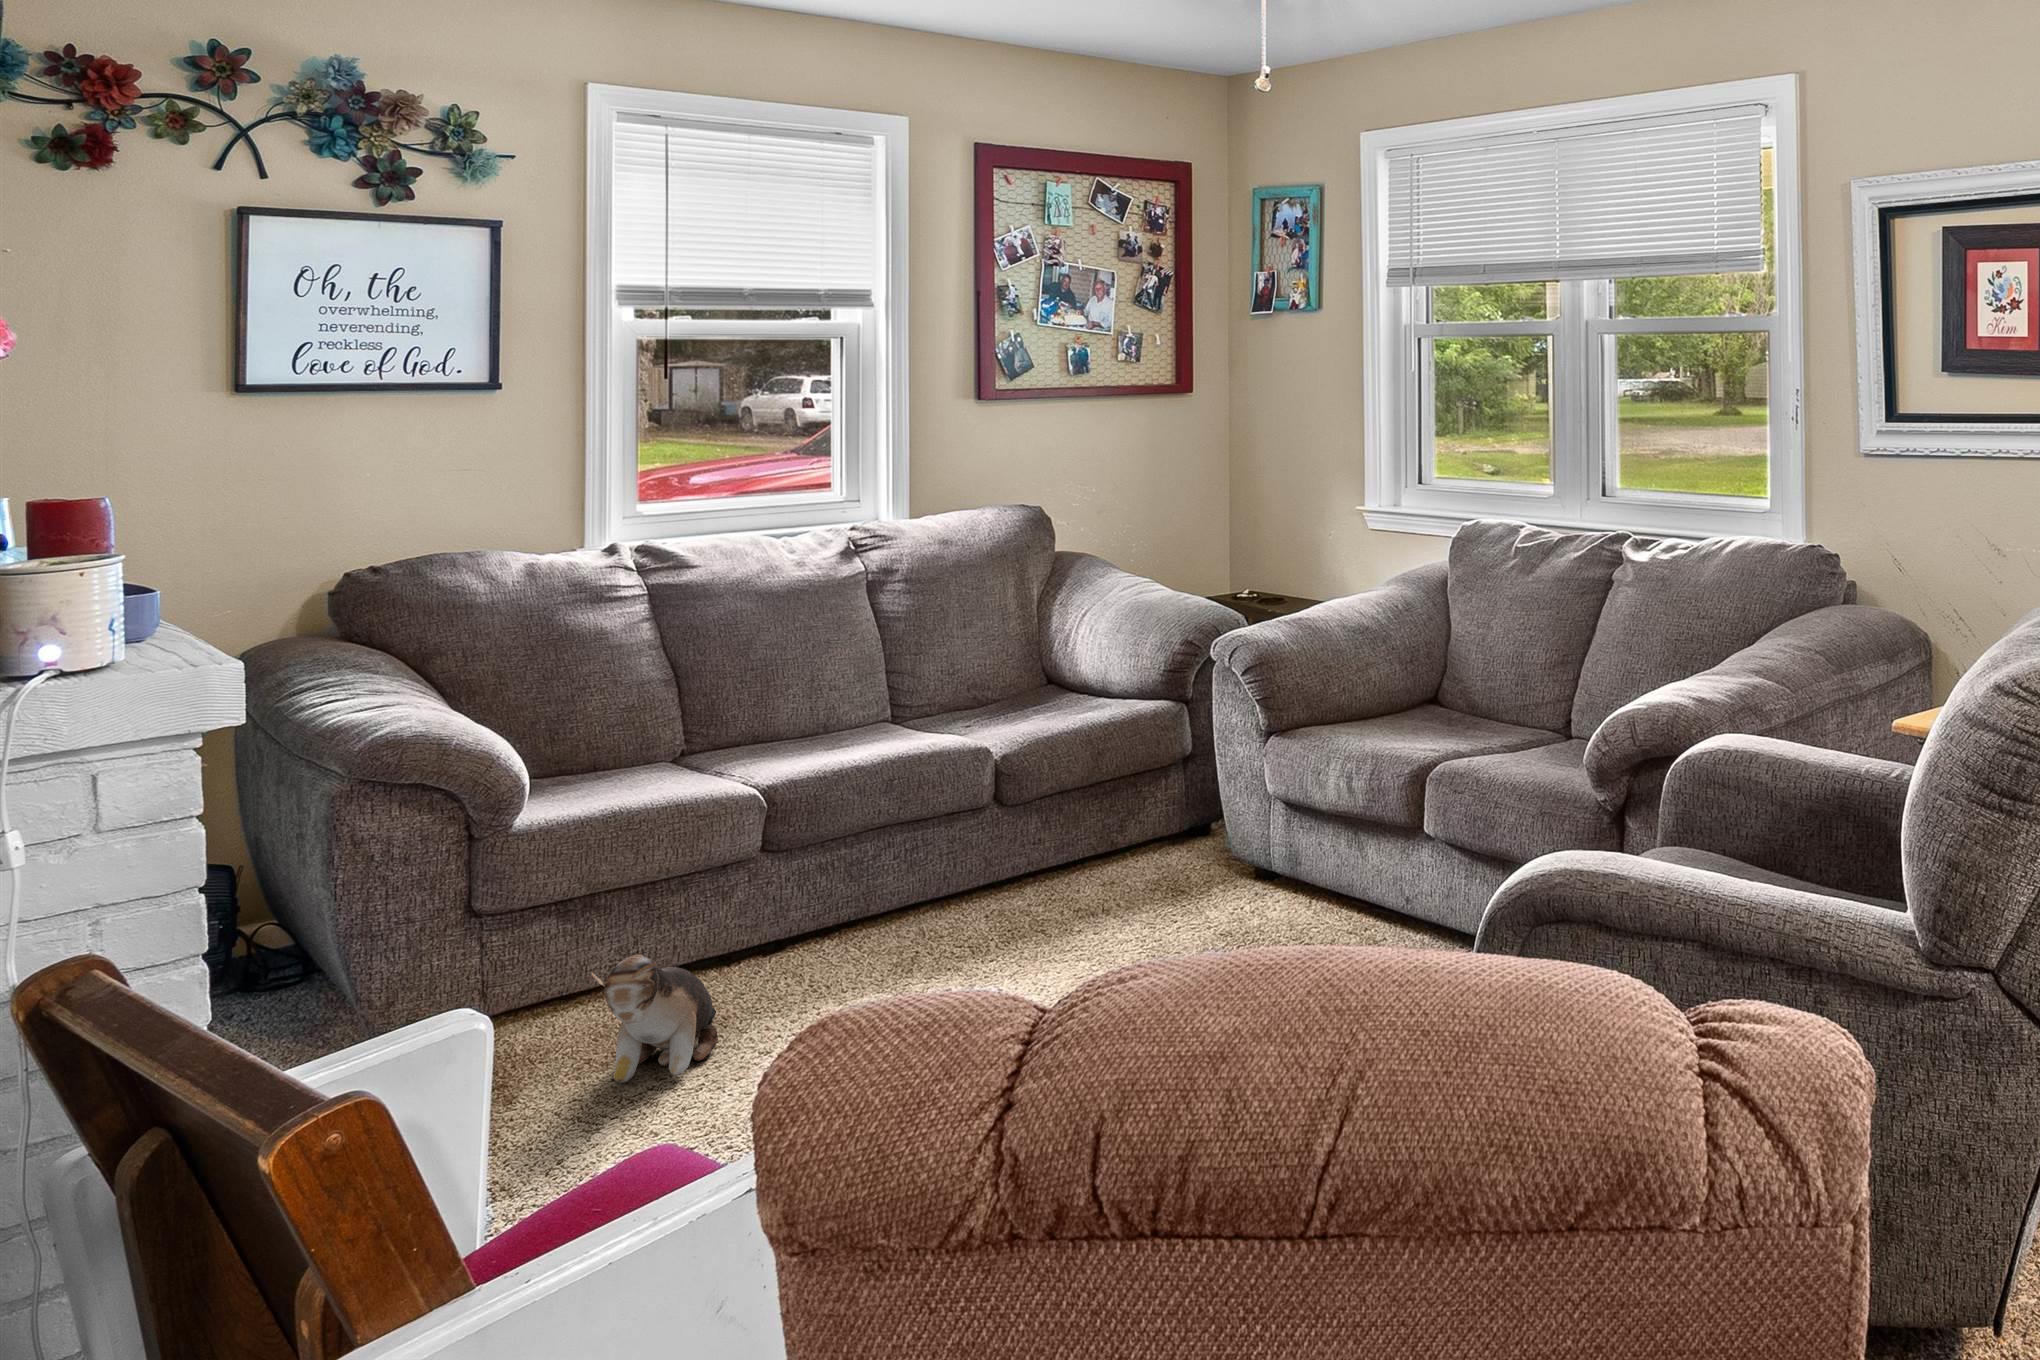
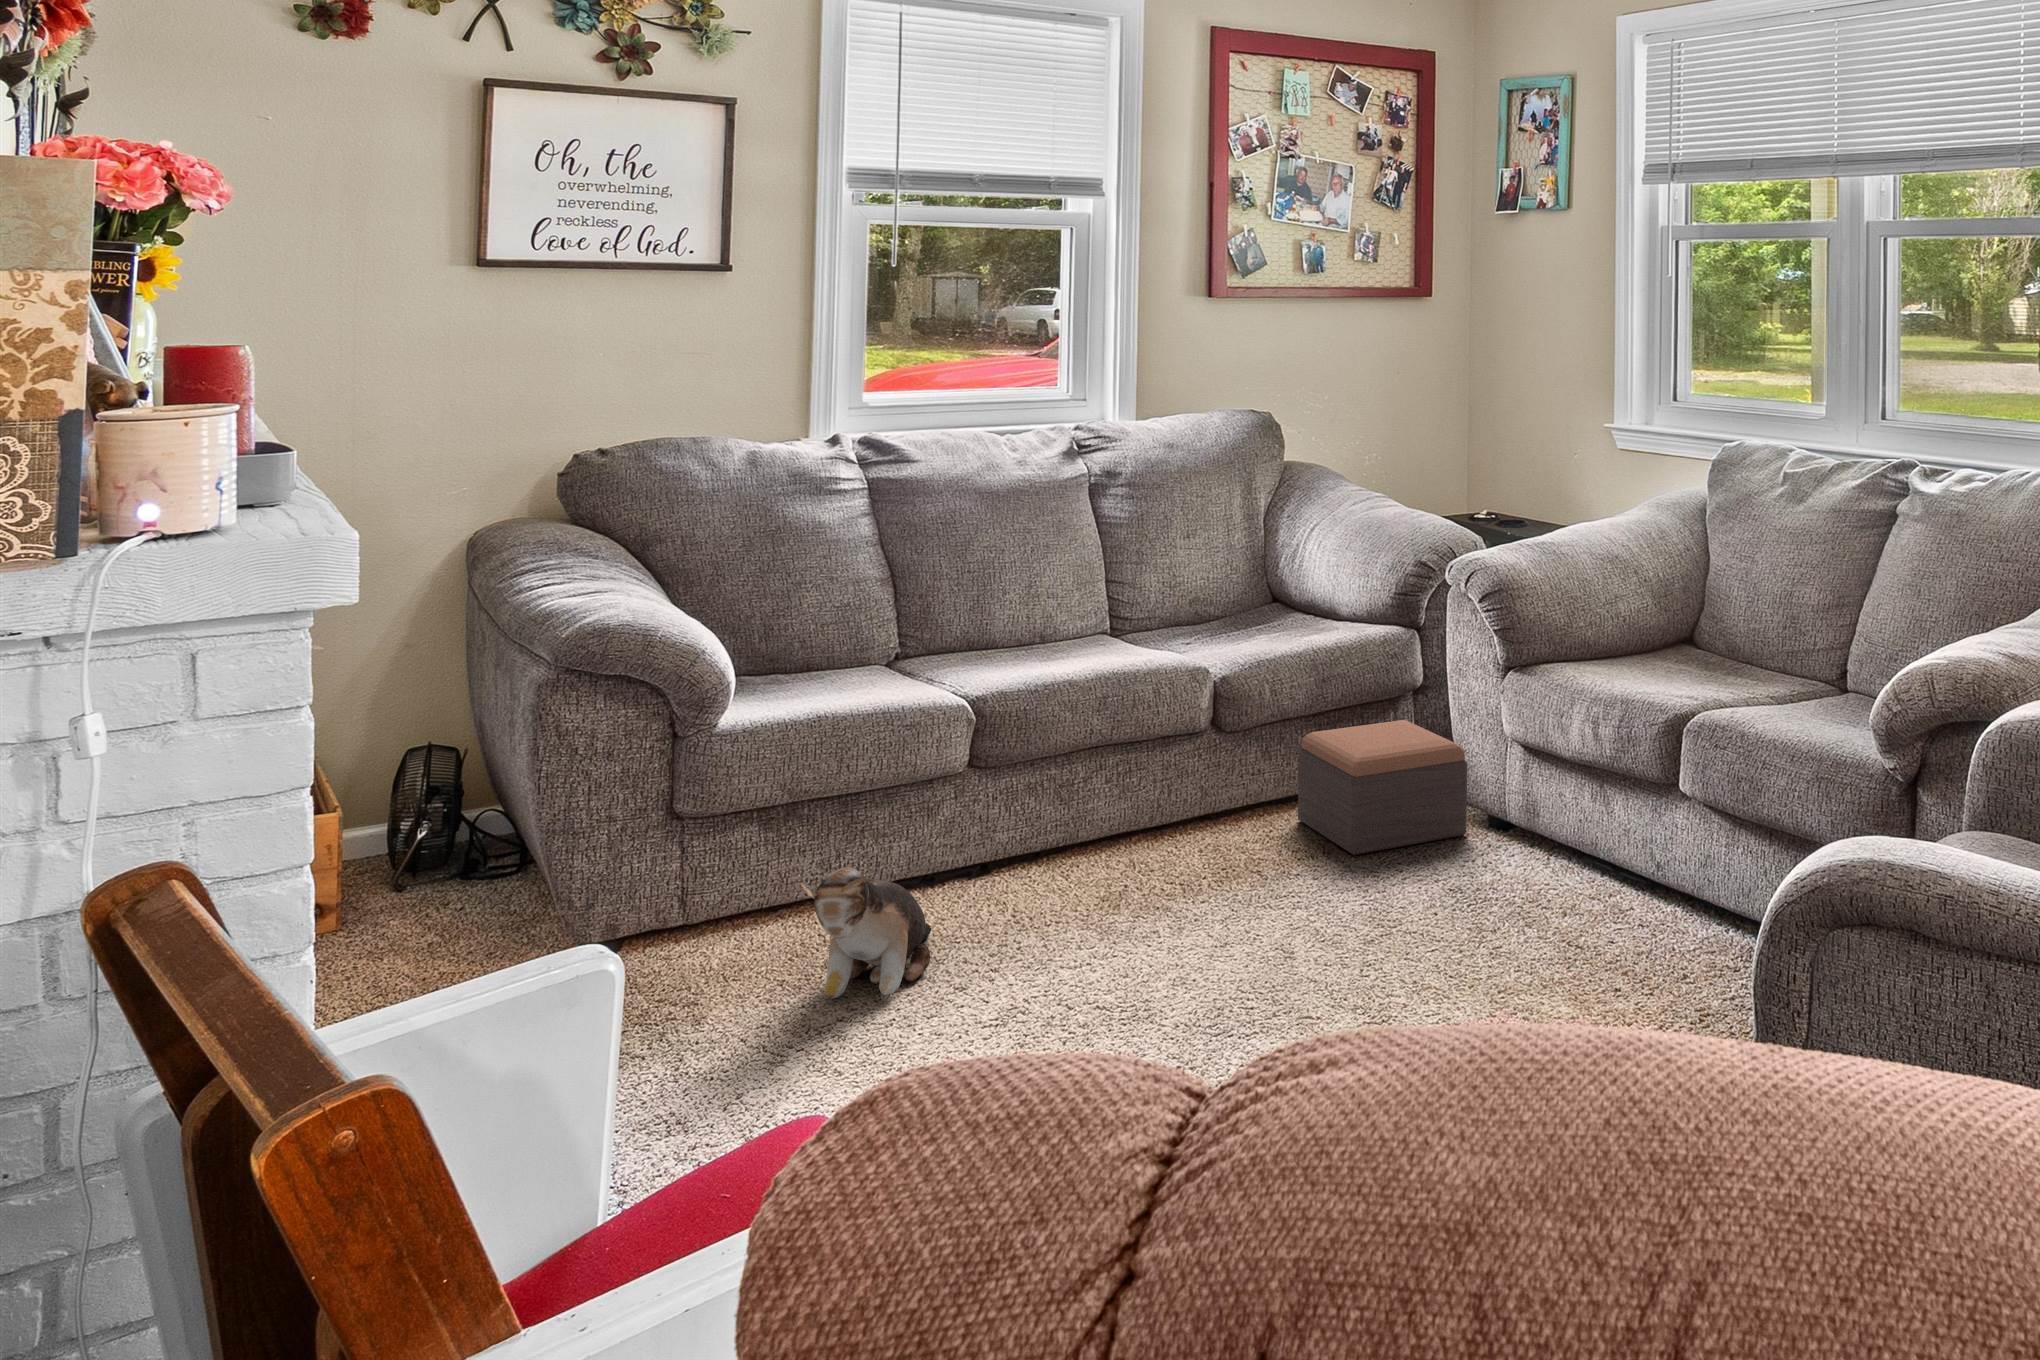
footstool: none [1071,788,1231,916] -> present [1298,720,1467,855]

